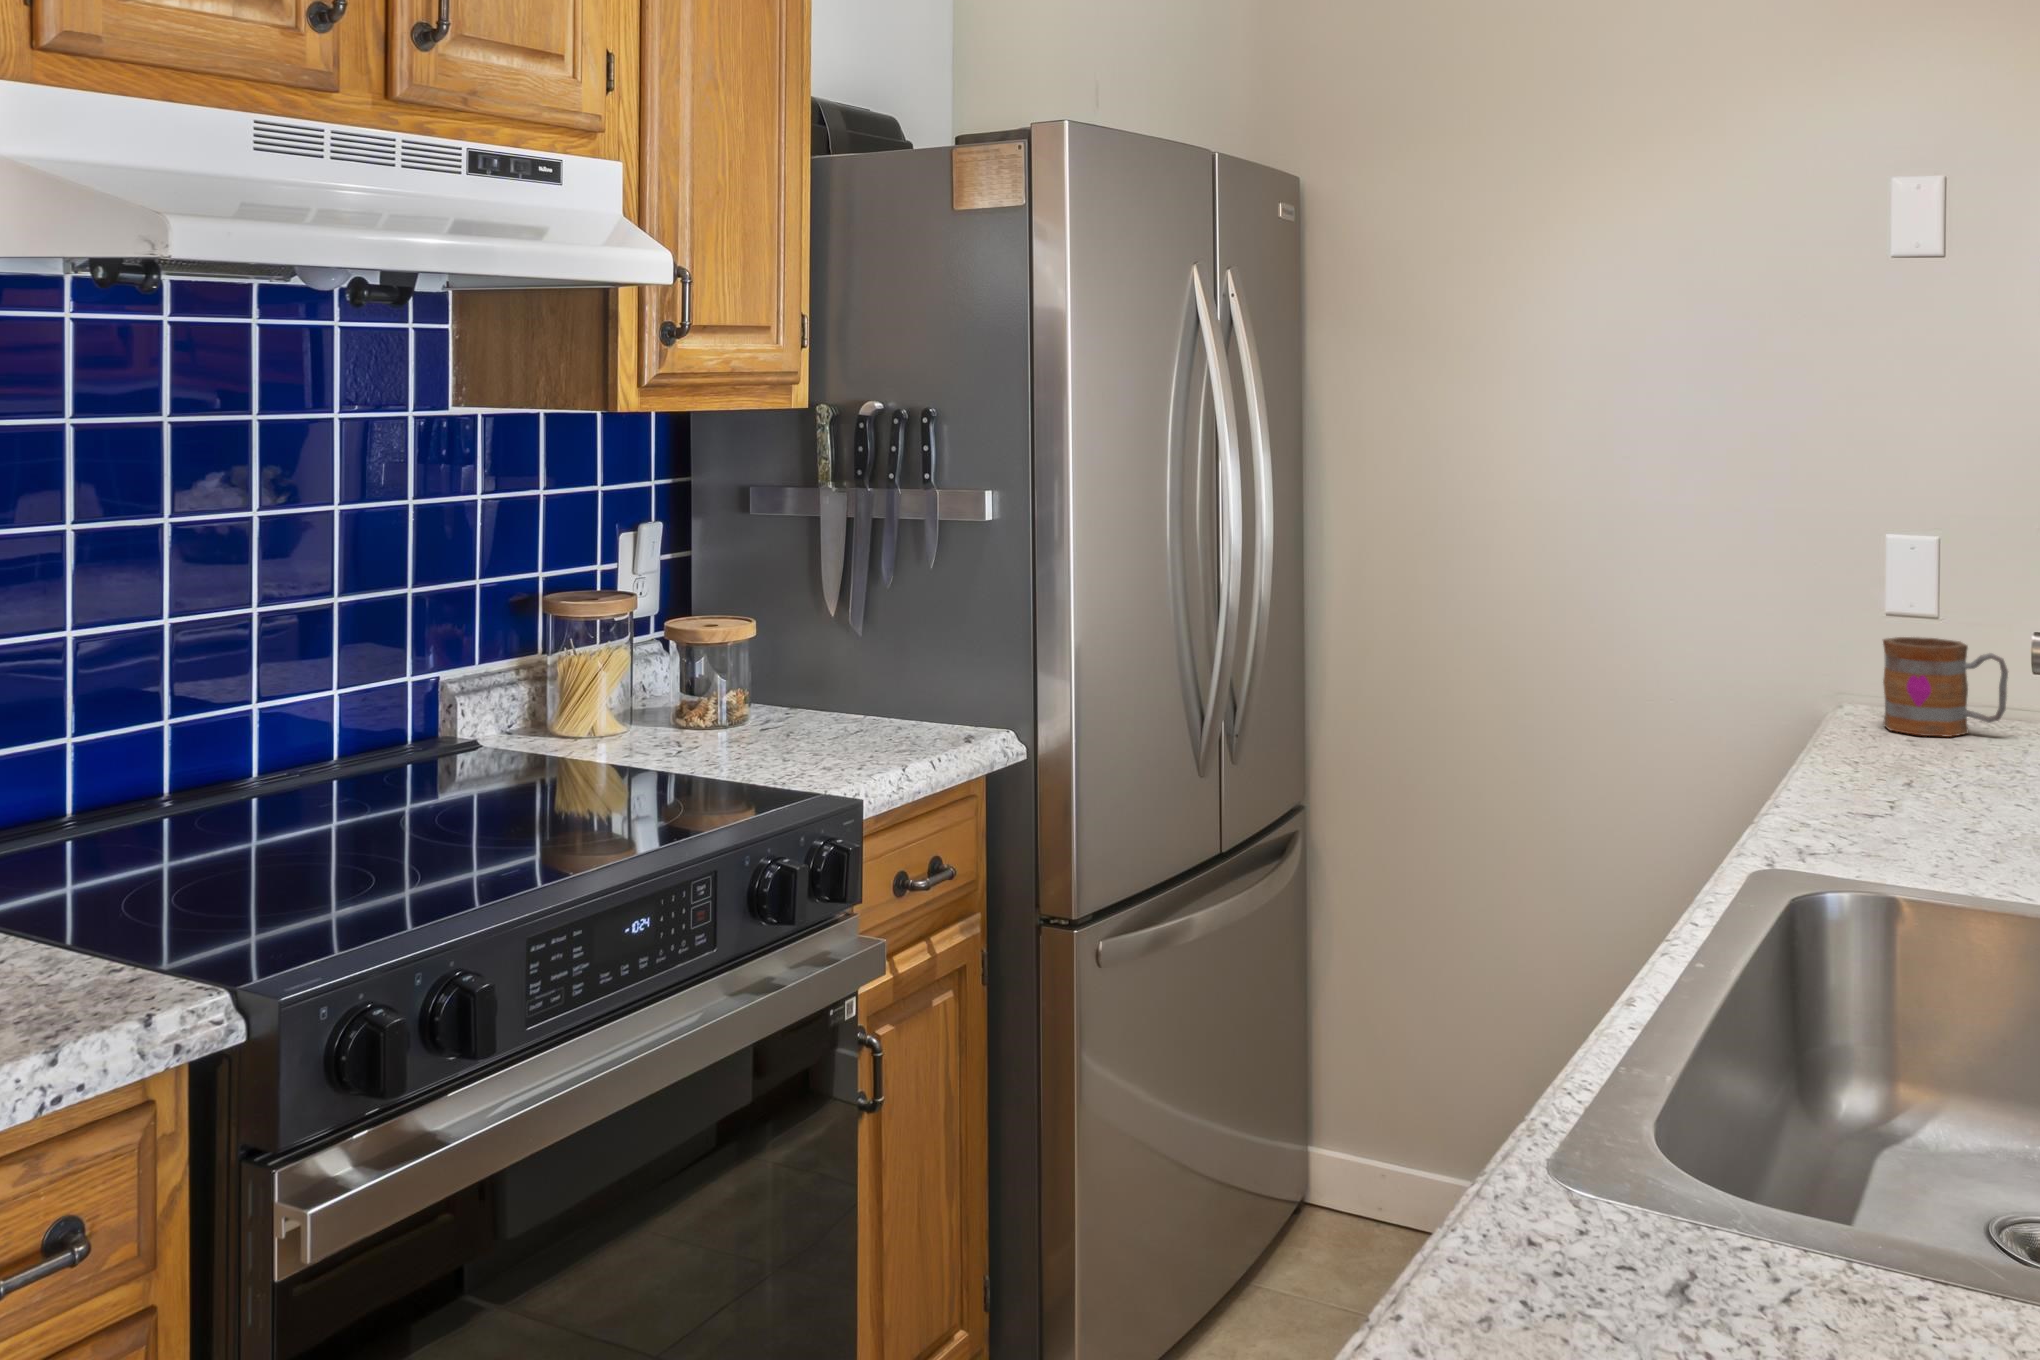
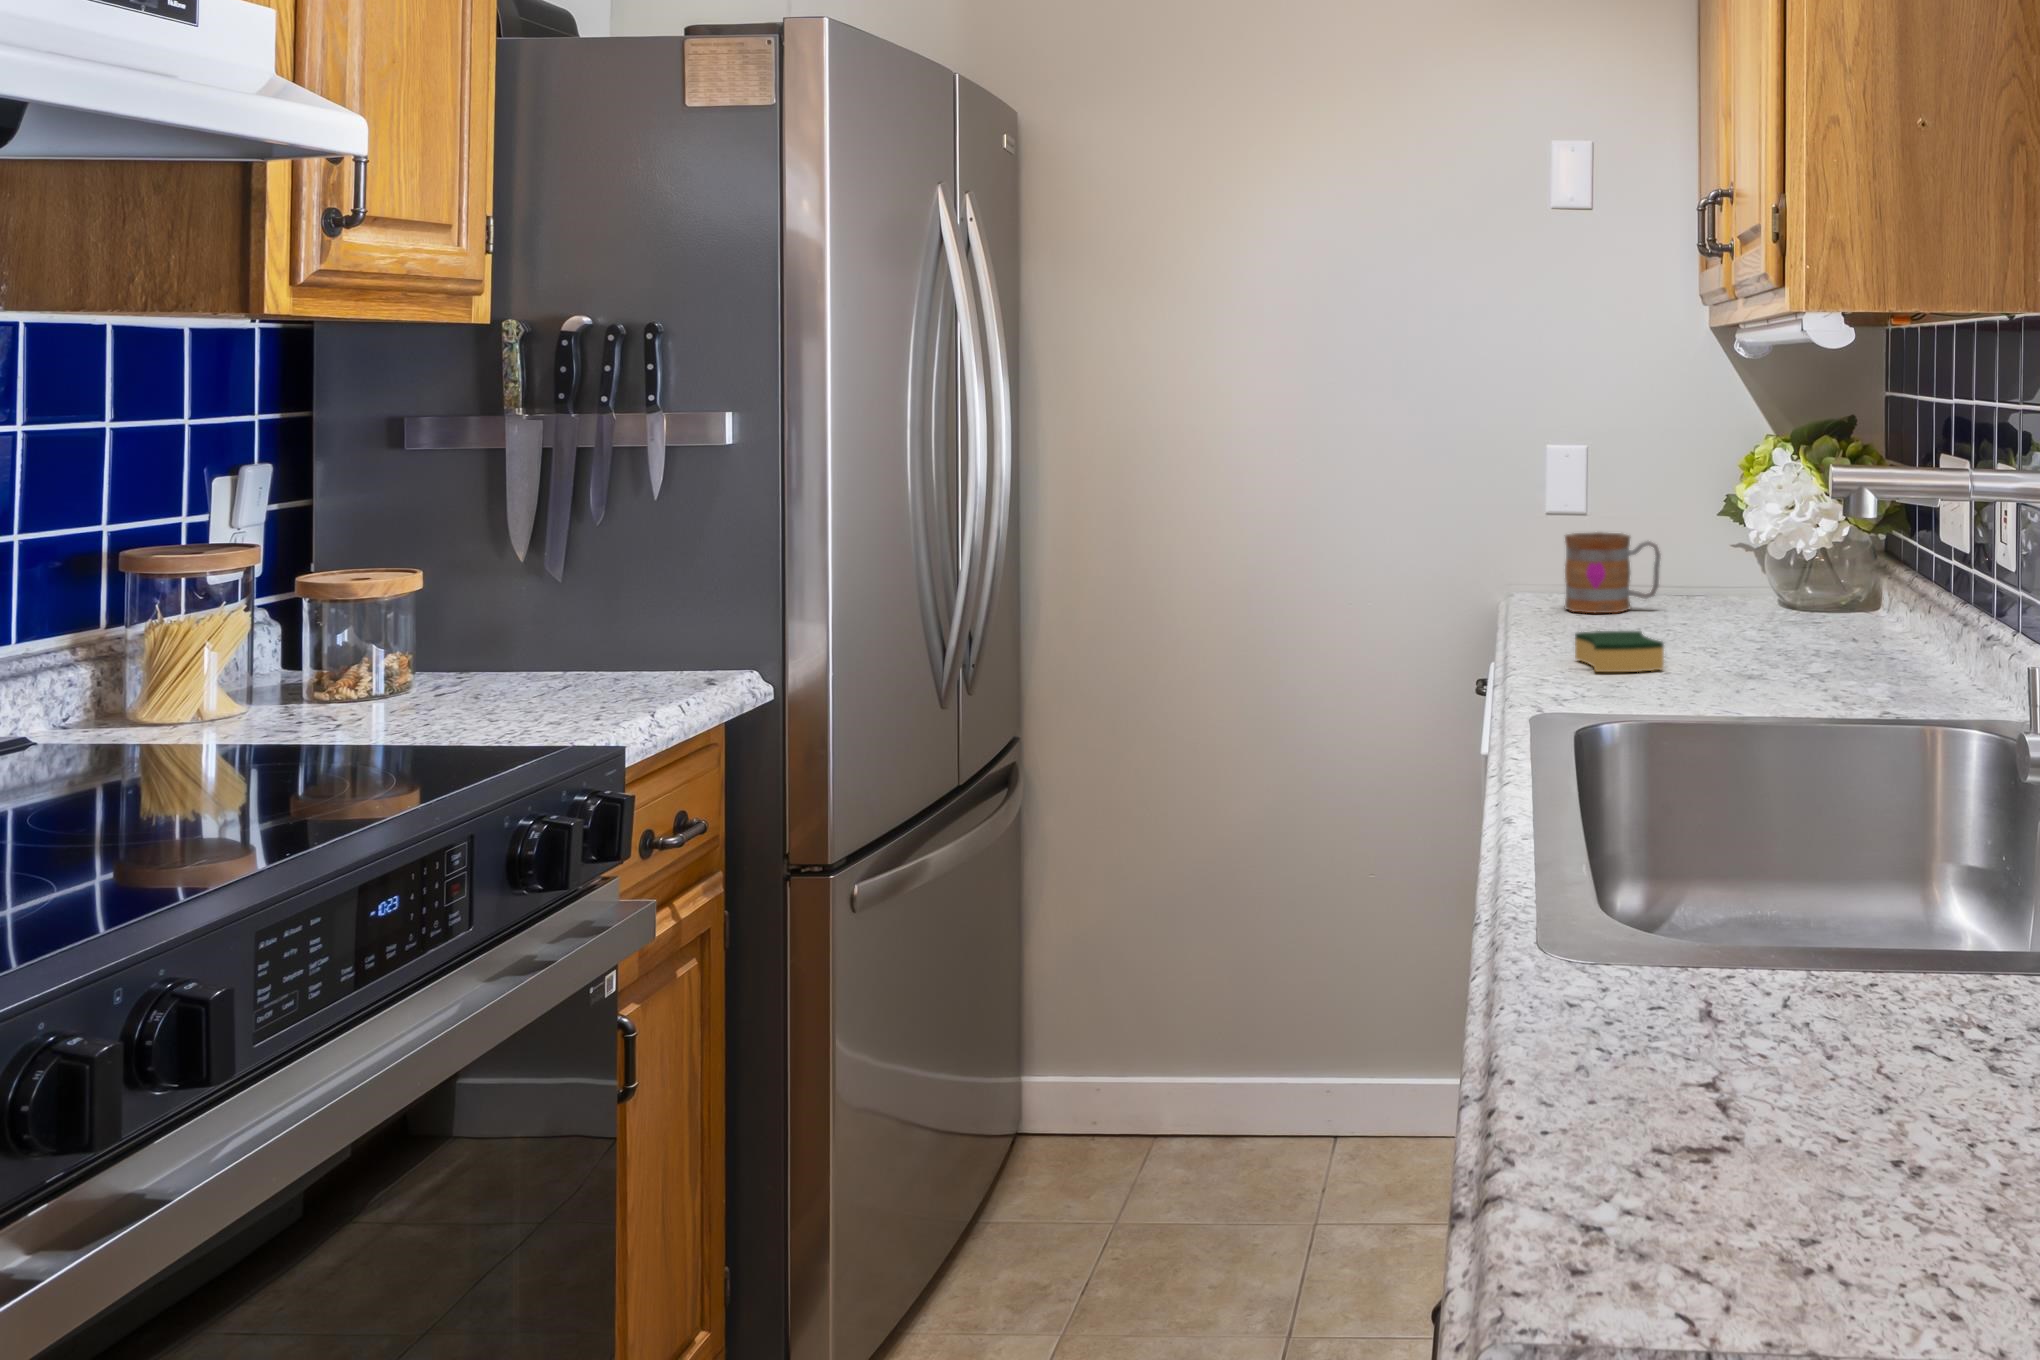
sponge: none [1846,768,1953,826] -> present [1575,631,1664,672]

